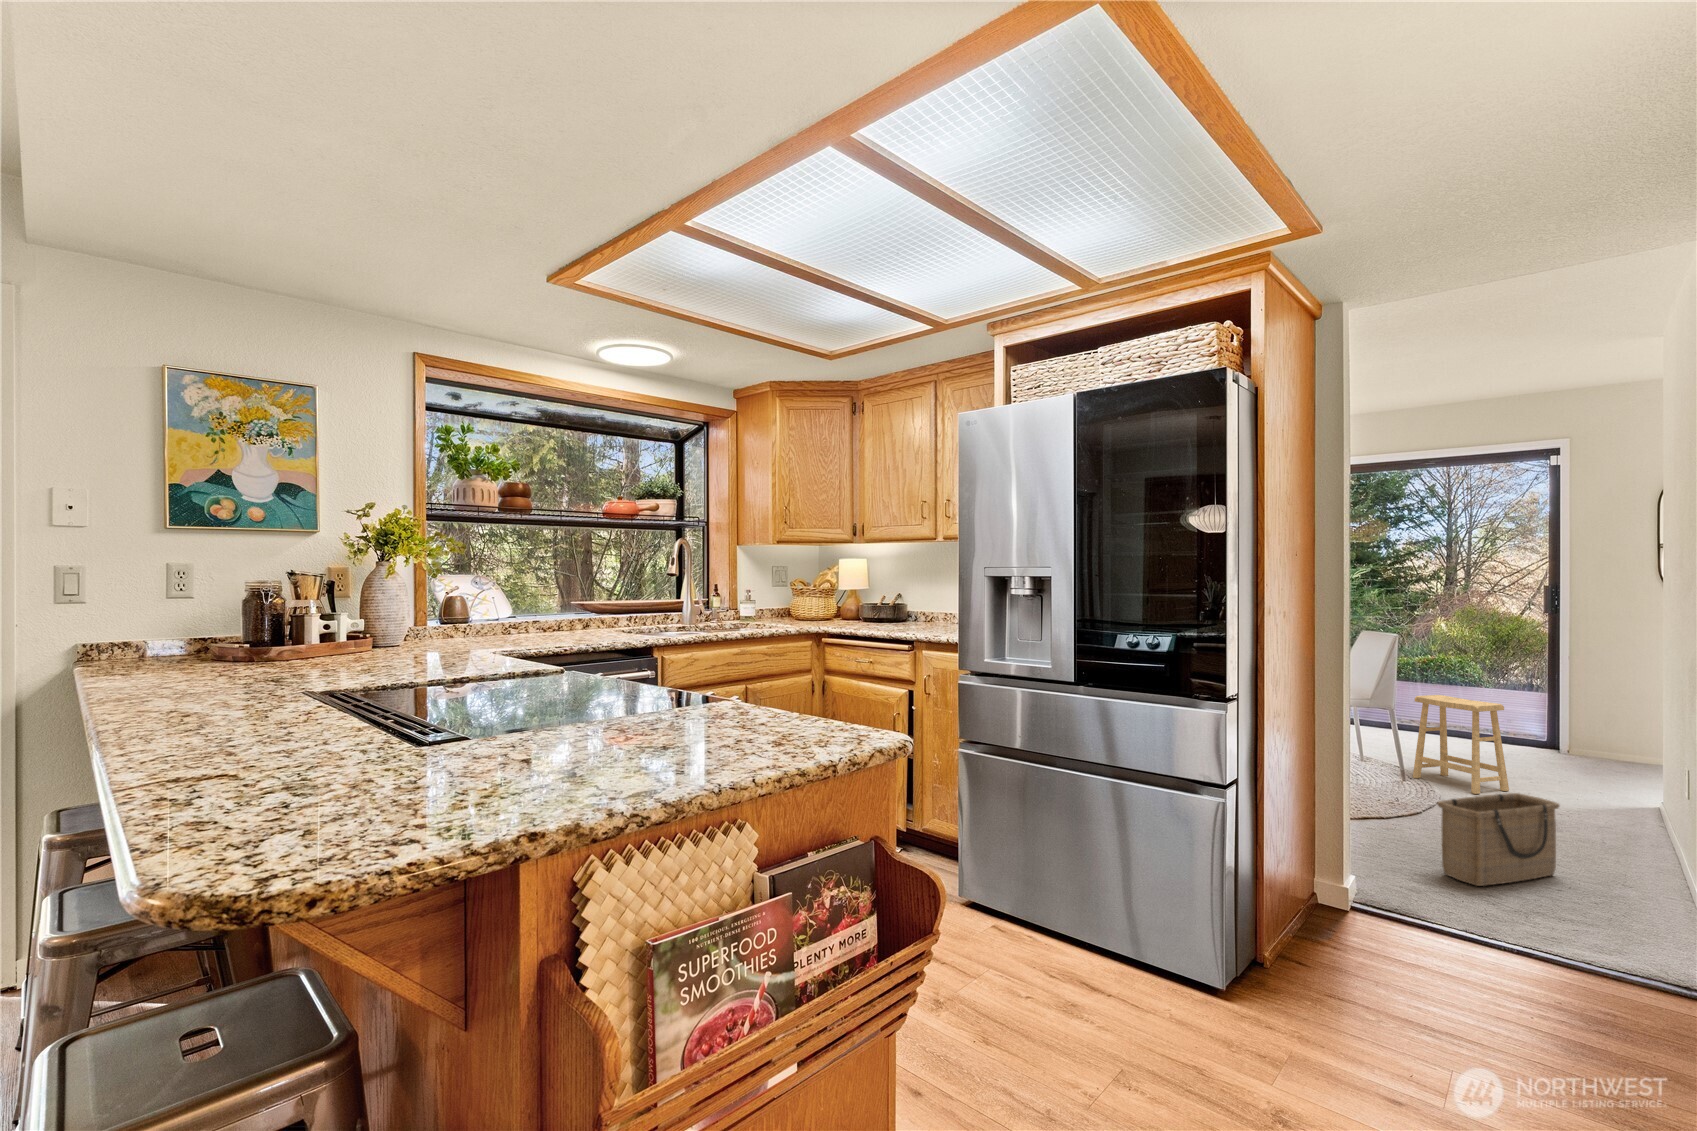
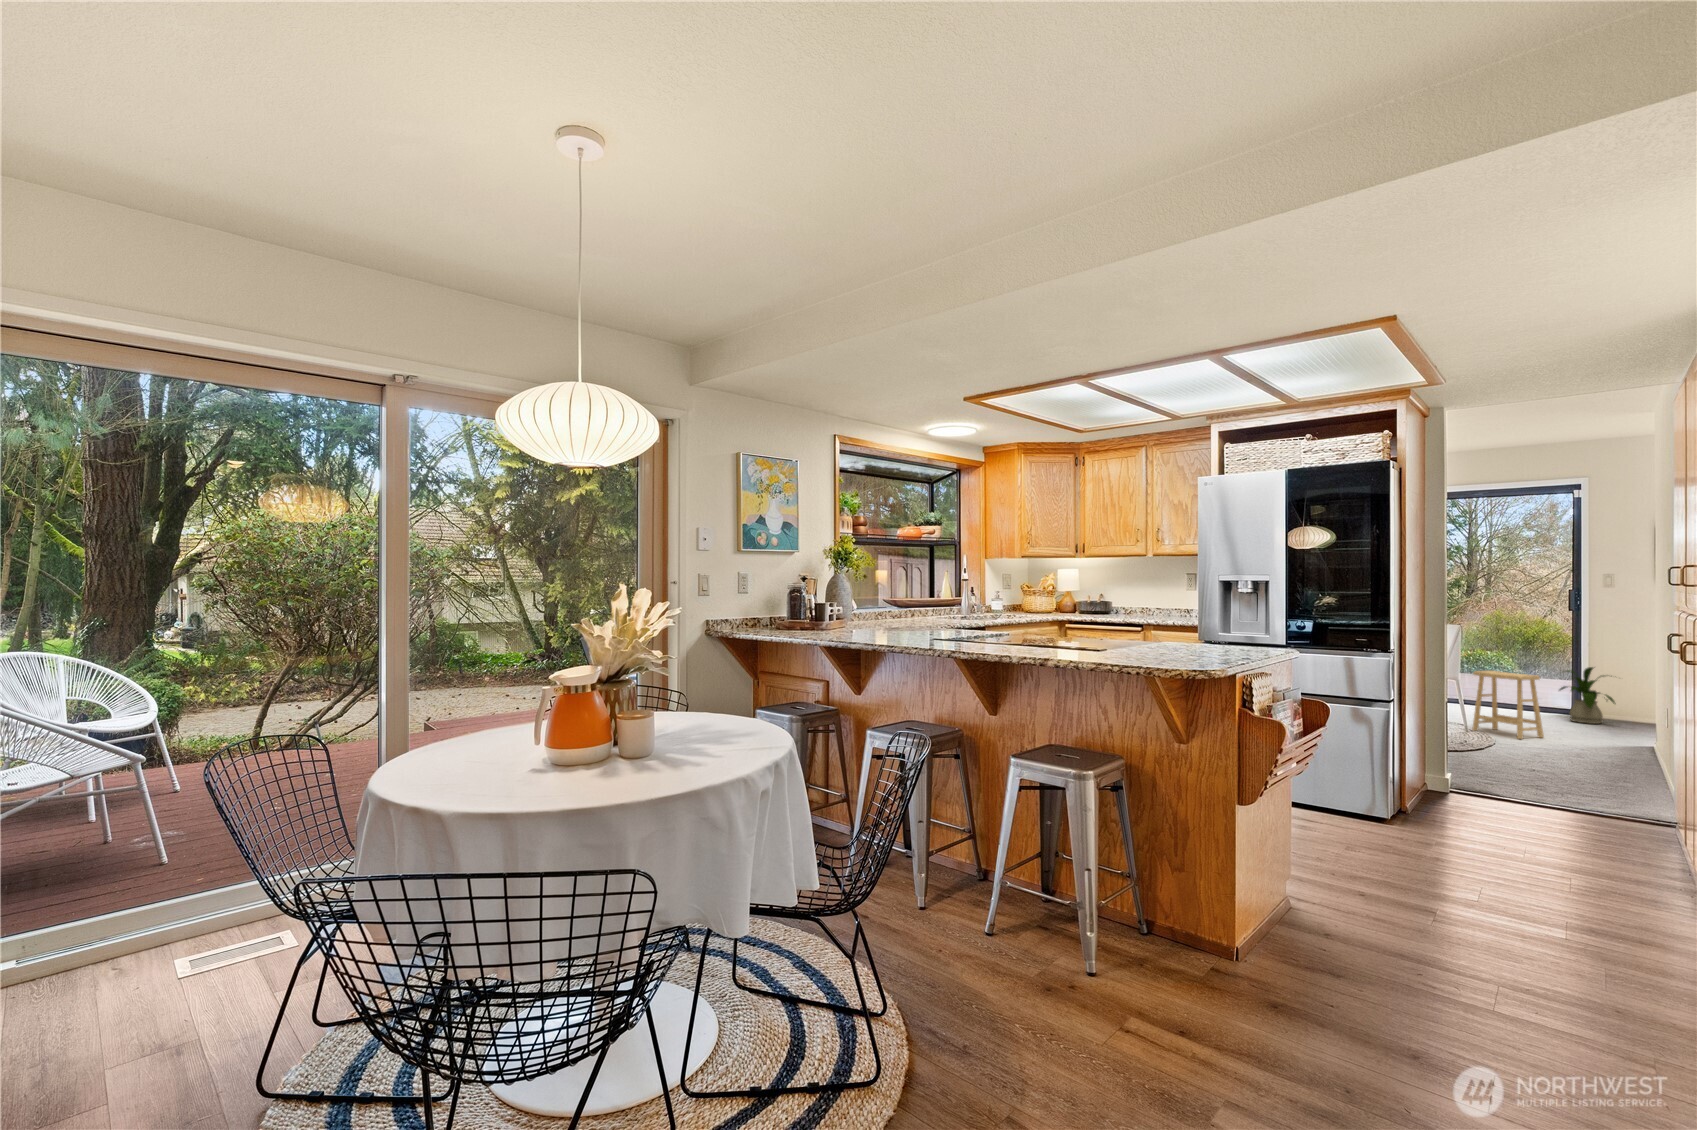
house plant: none [1525,688,1617,764] -> present [1560,667,1616,724]
basket: present [1438,793,1559,886] -> none [1501,726,1581,781]

